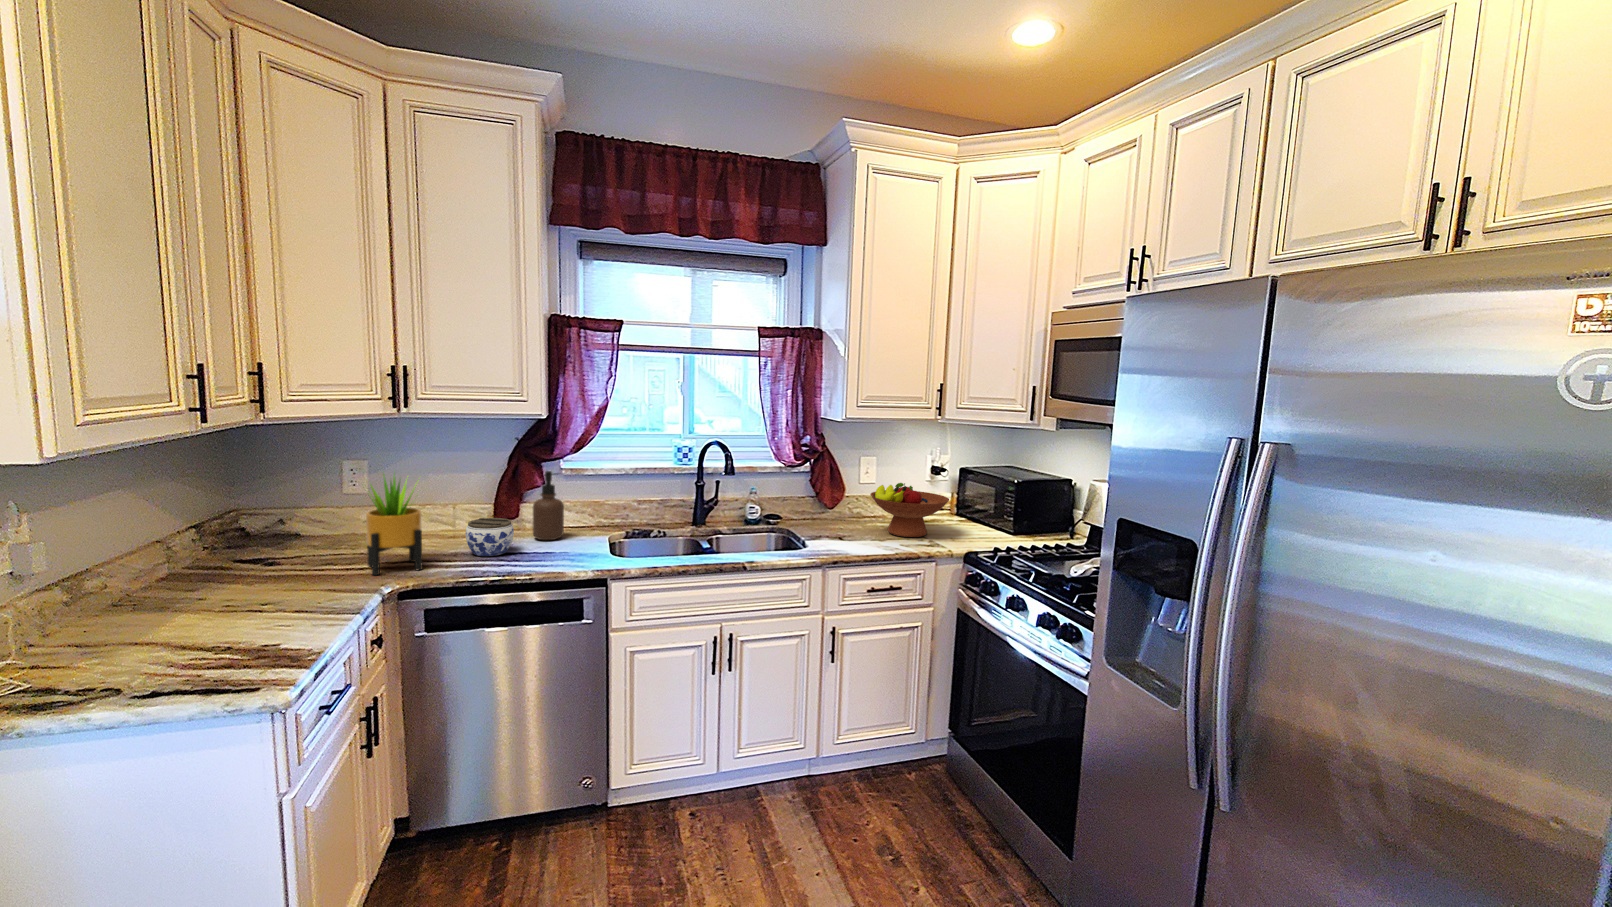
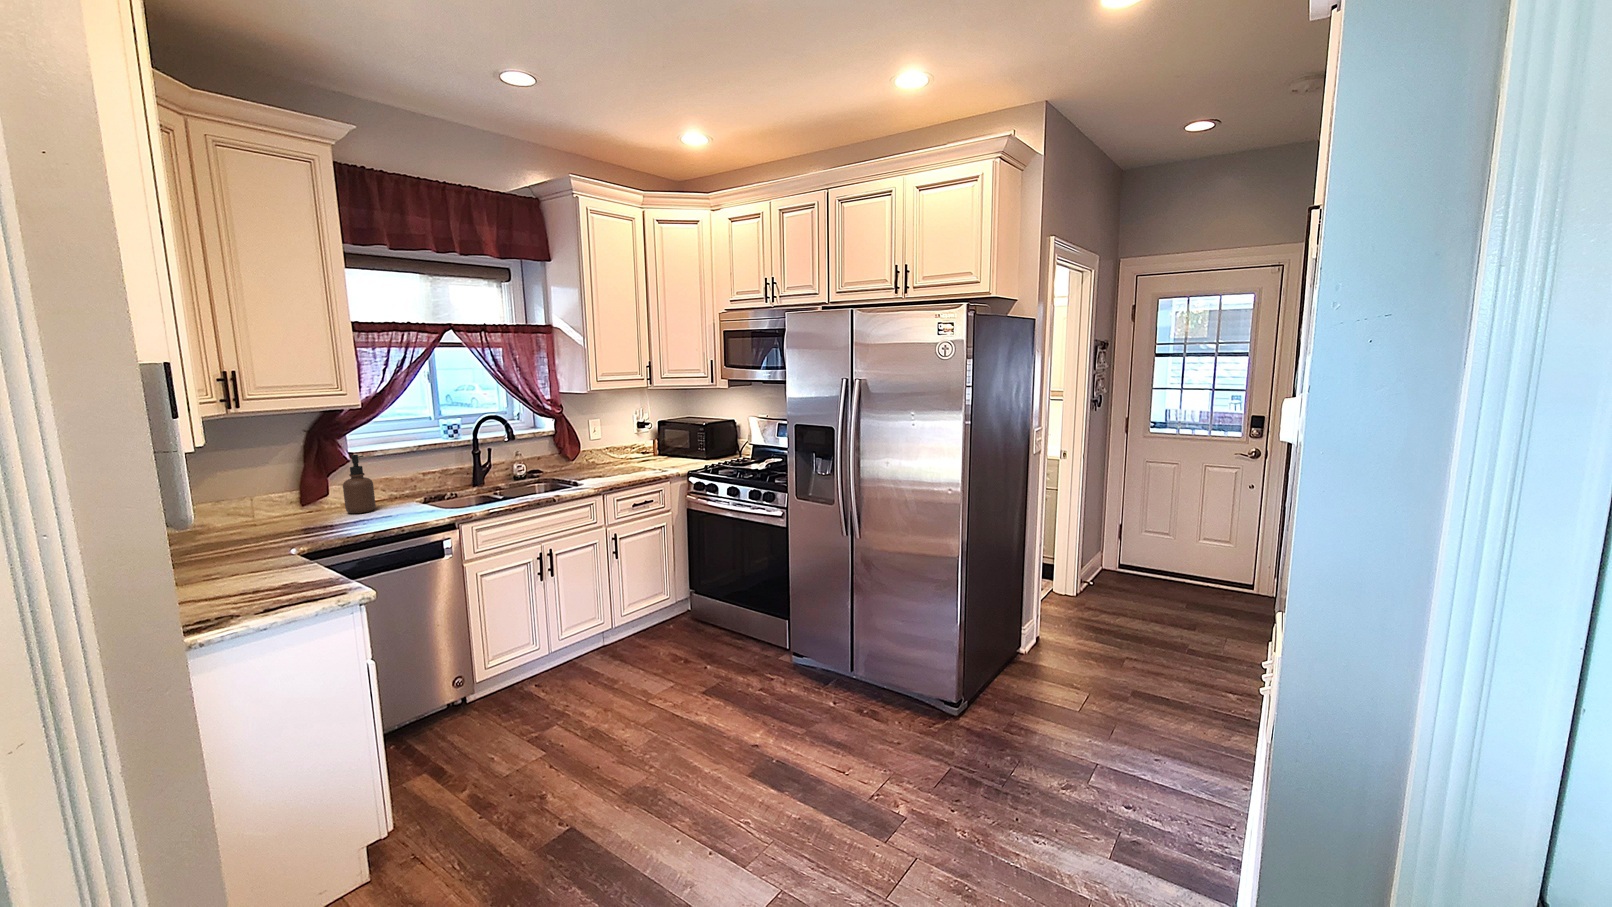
potted plant: present [366,476,422,575] -> none [208,464,286,556]
fruit bowl: present [870,483,949,537] -> none [611,433,666,469]
jar: present [465,518,514,556] -> none [301,497,348,530]

